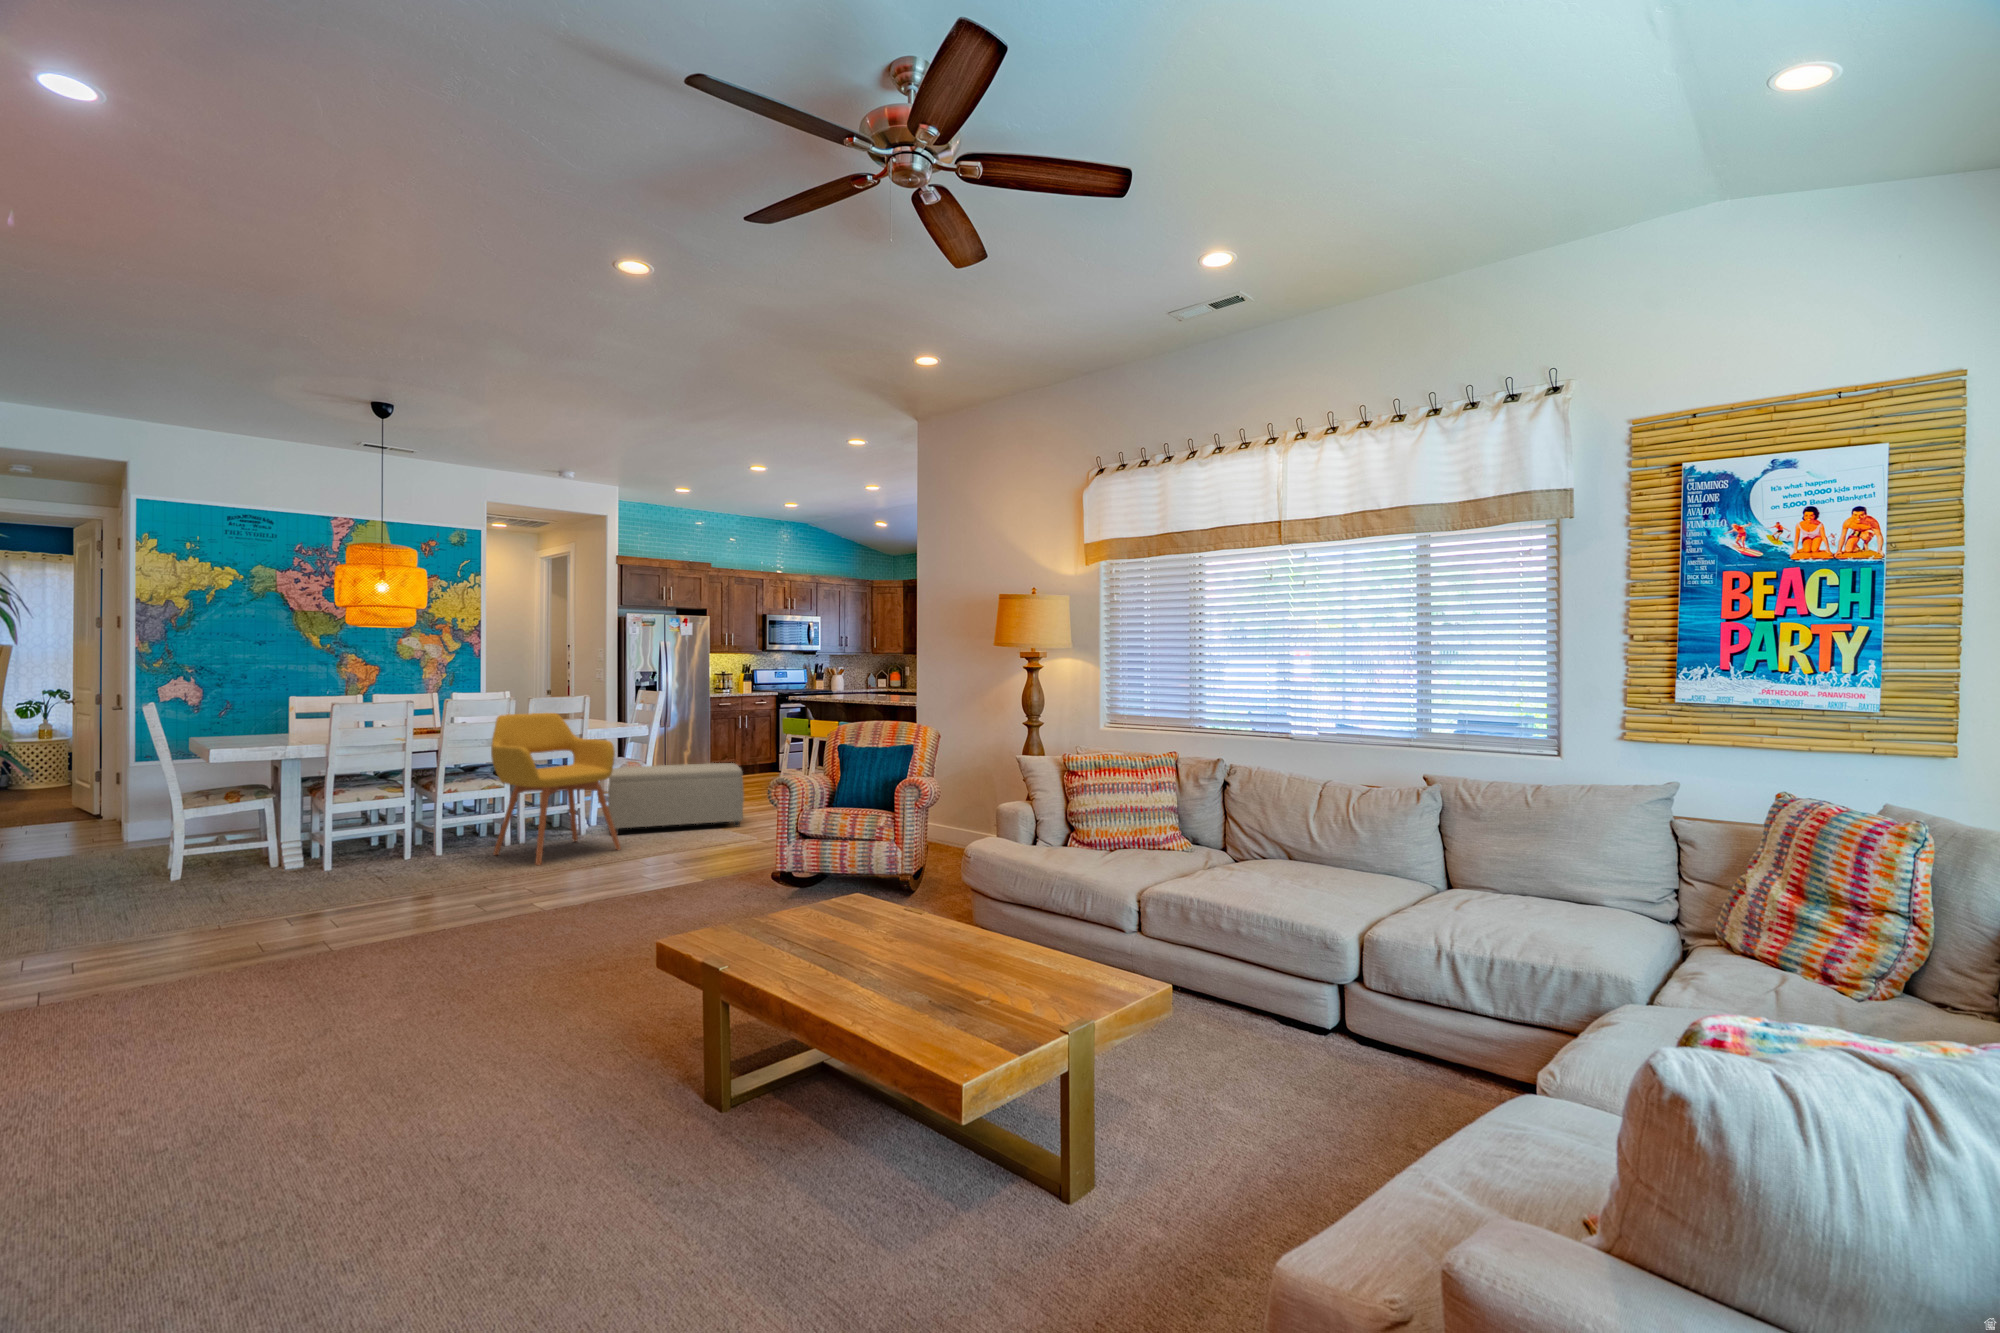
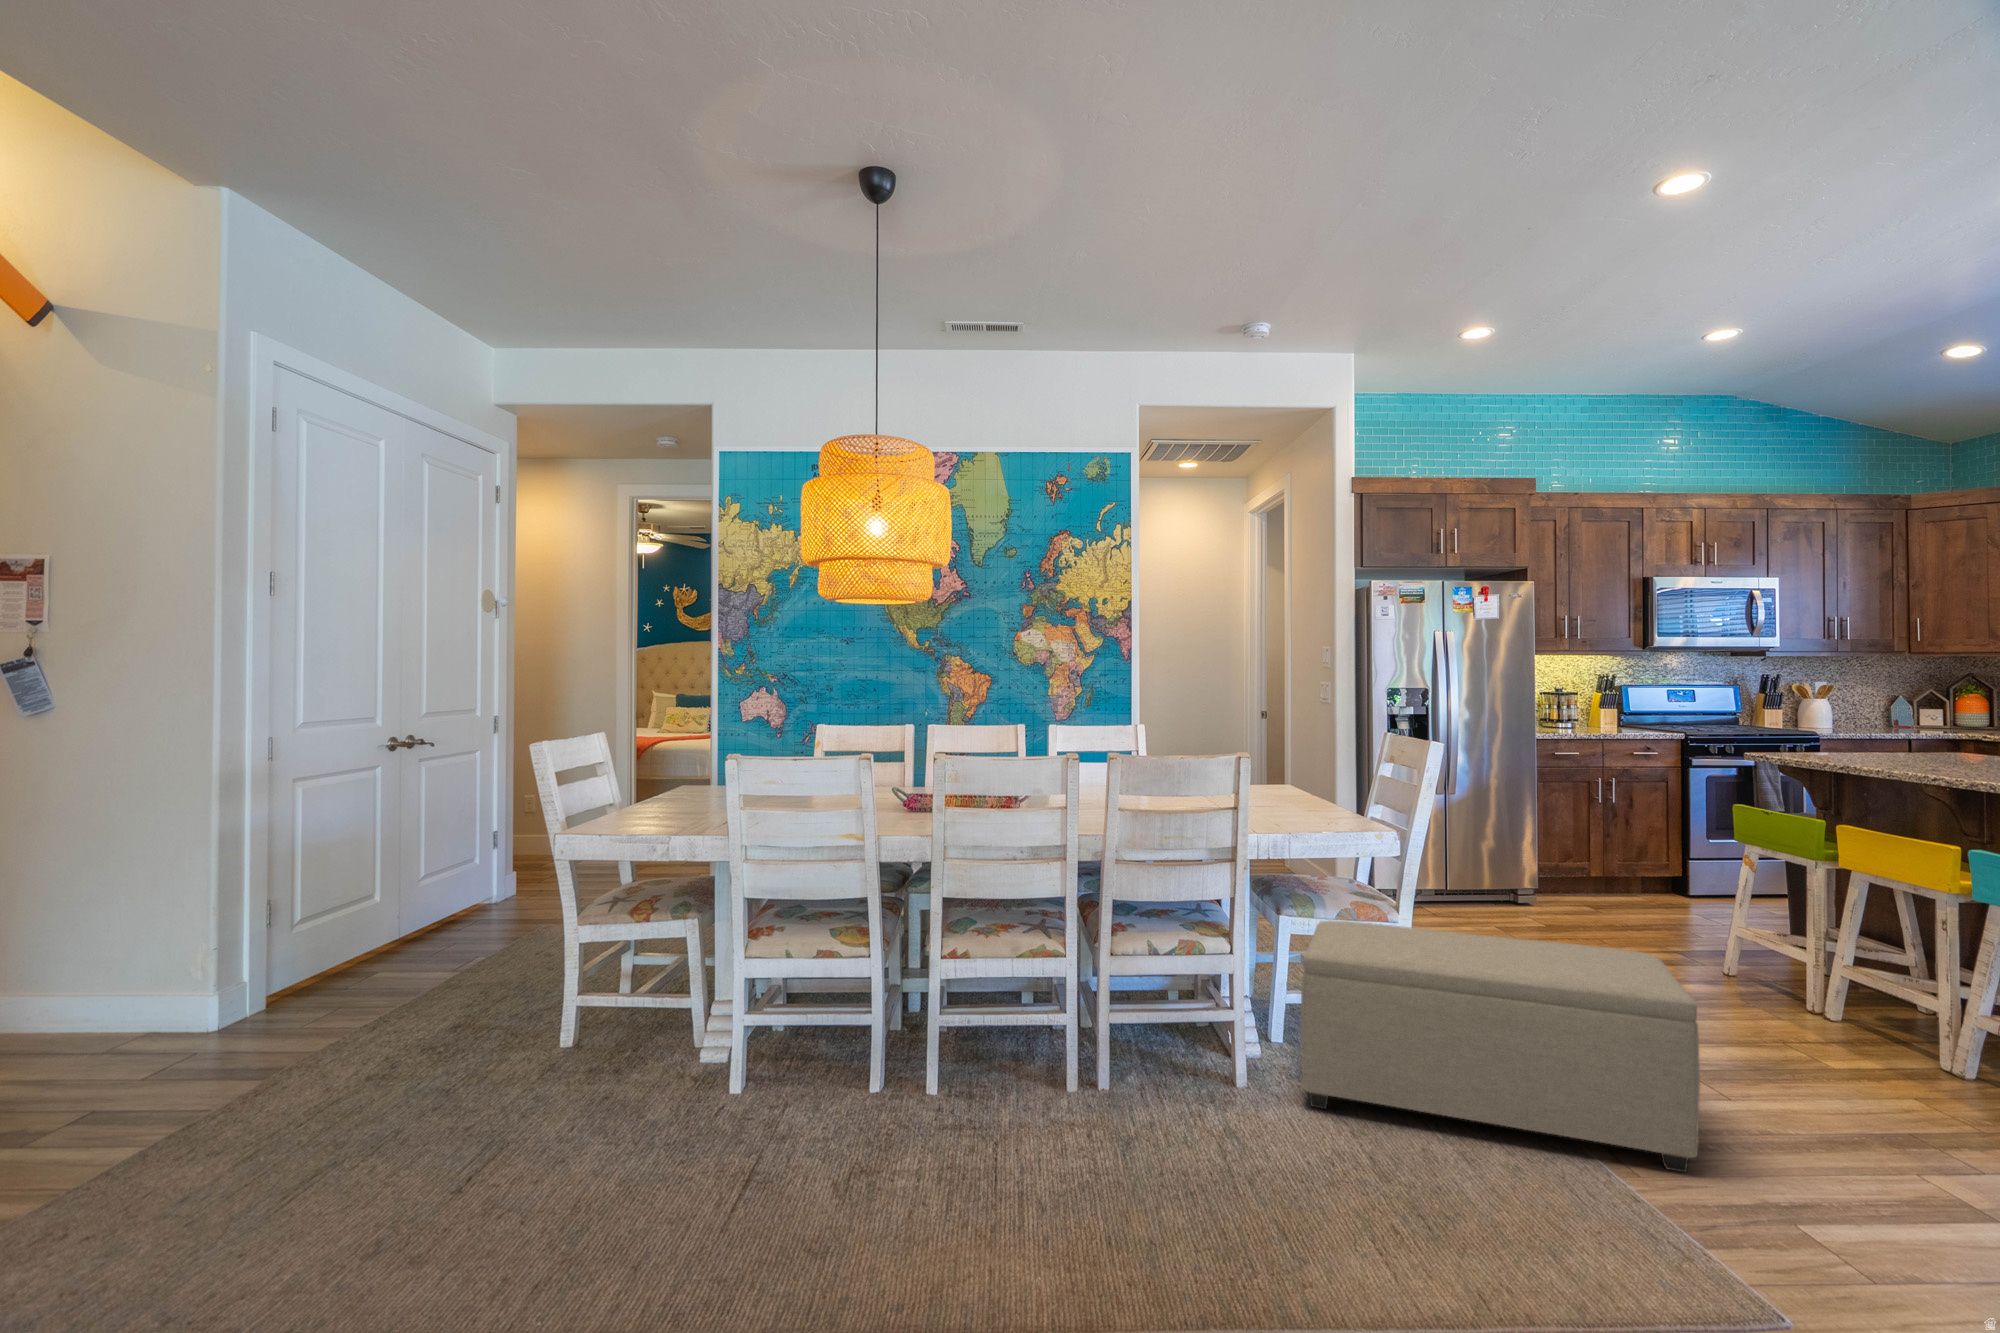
armchair: present [491,713,621,865] -> none [1018,789,1319,1251]

